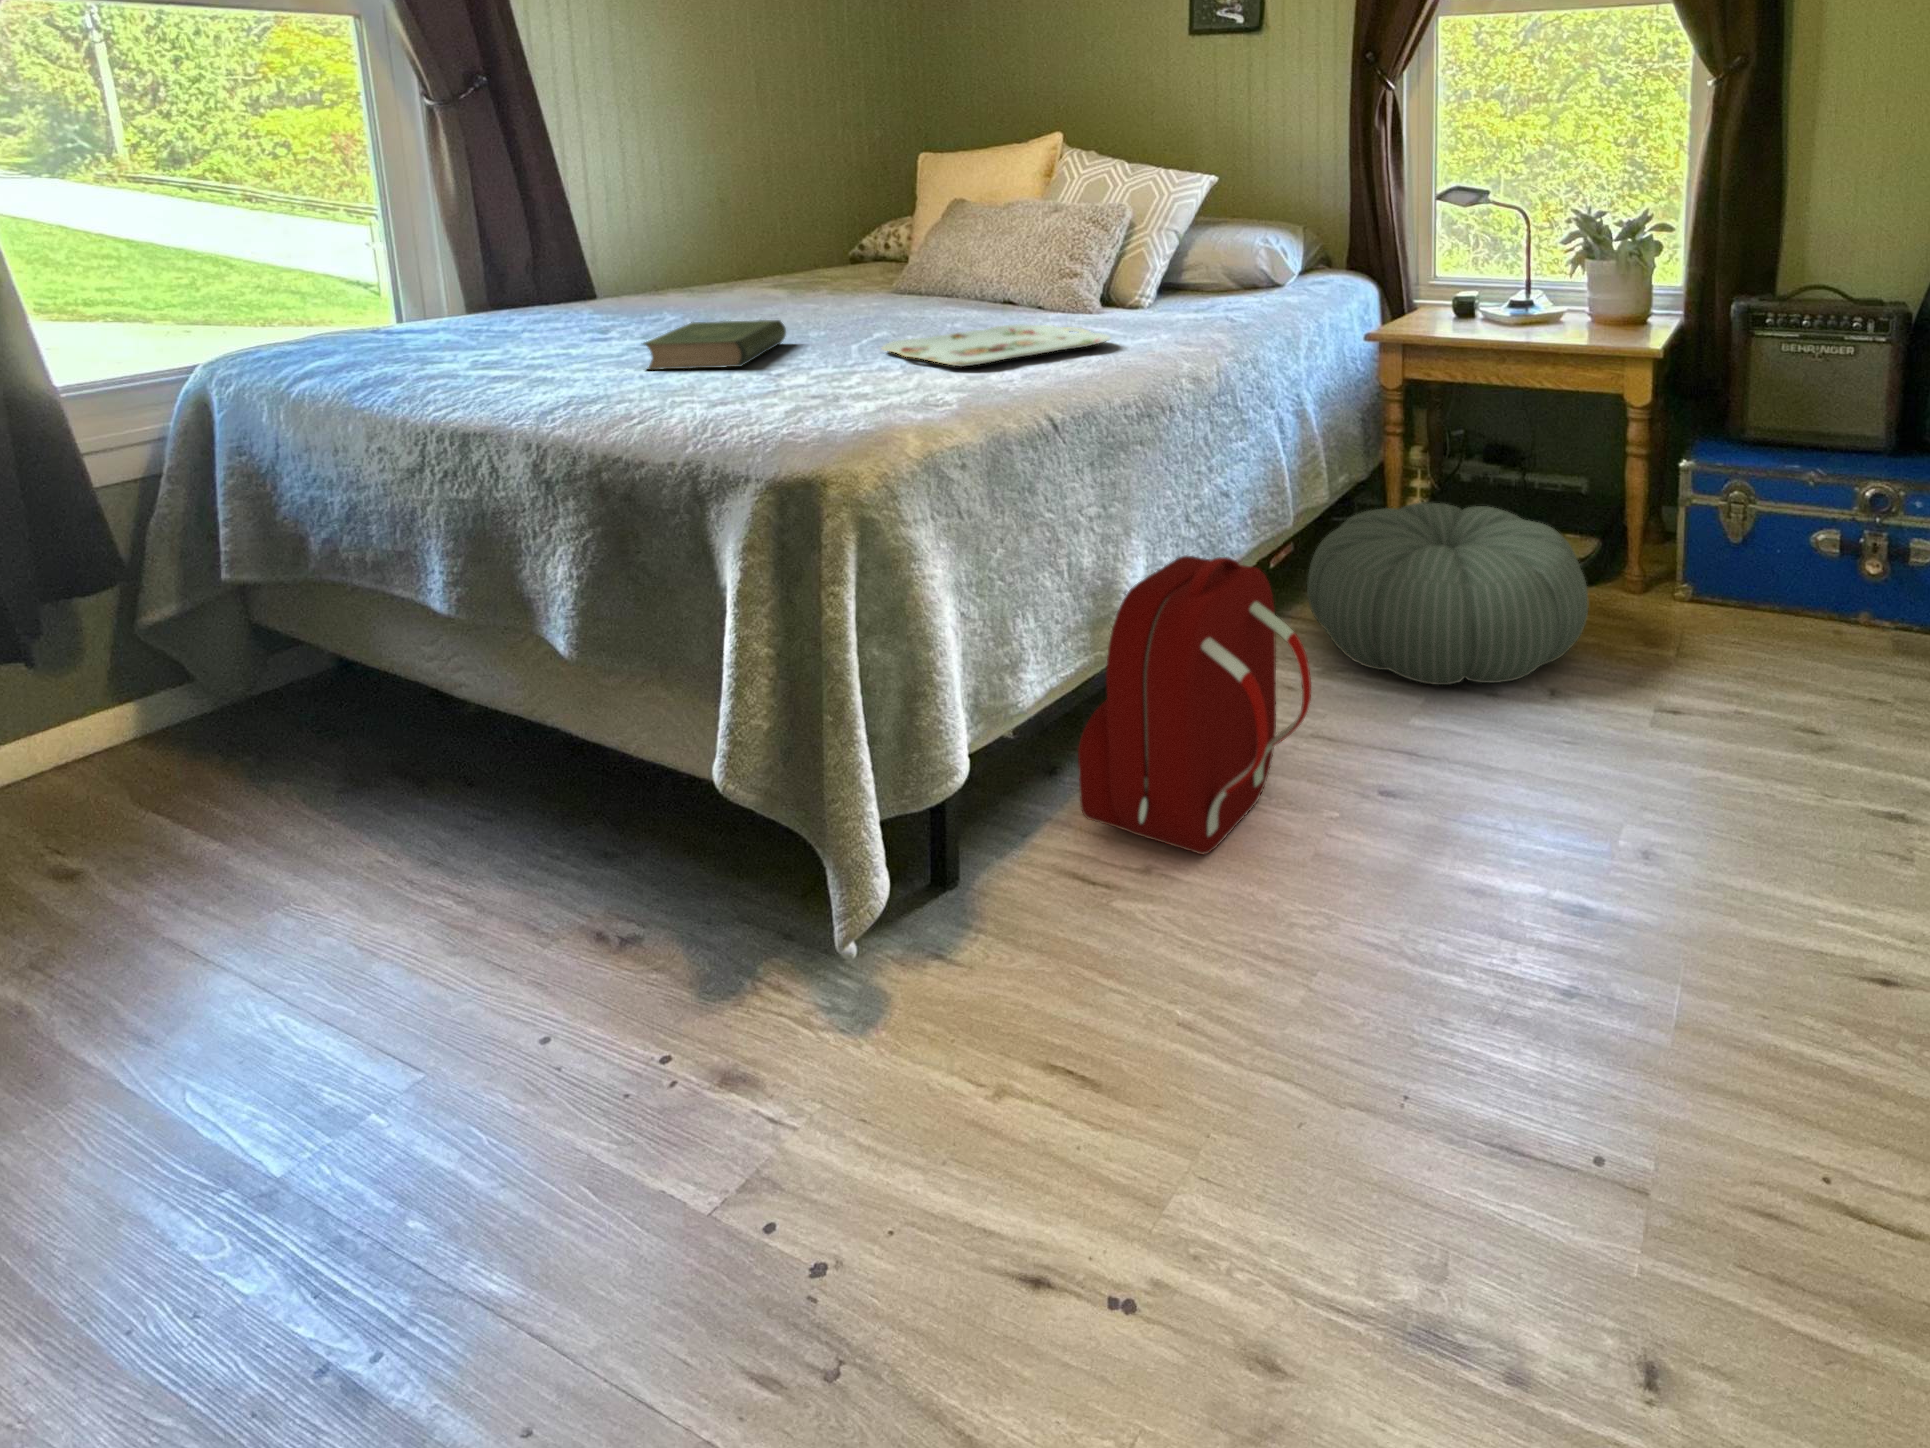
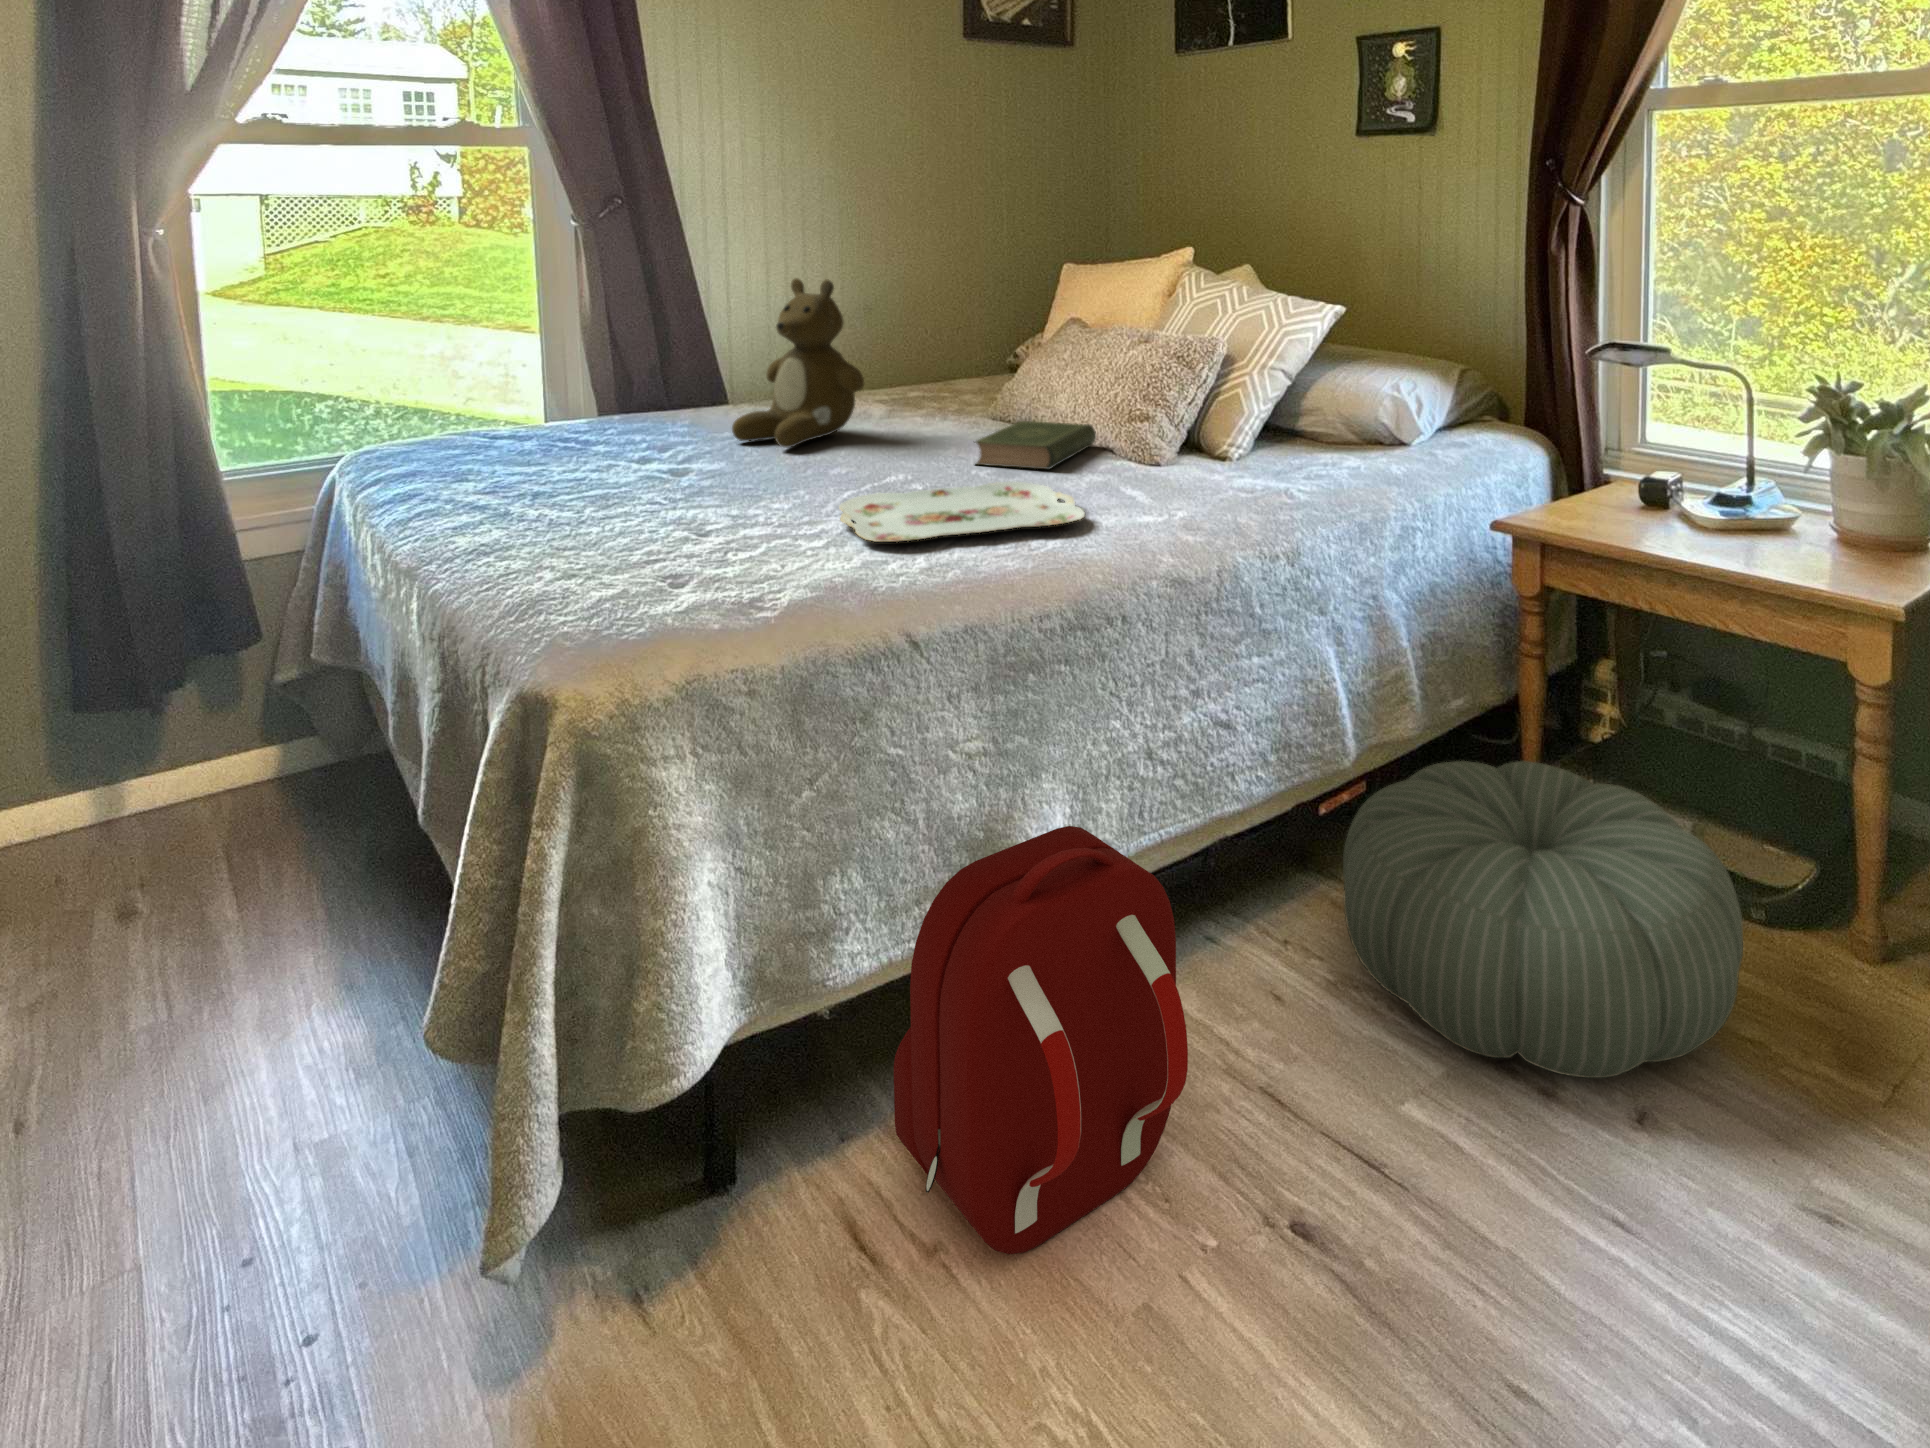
teddy bear: none [677,157,813,321] -> present [732,278,864,448]
book: present [644,320,786,370] -> present [975,421,1096,470]

